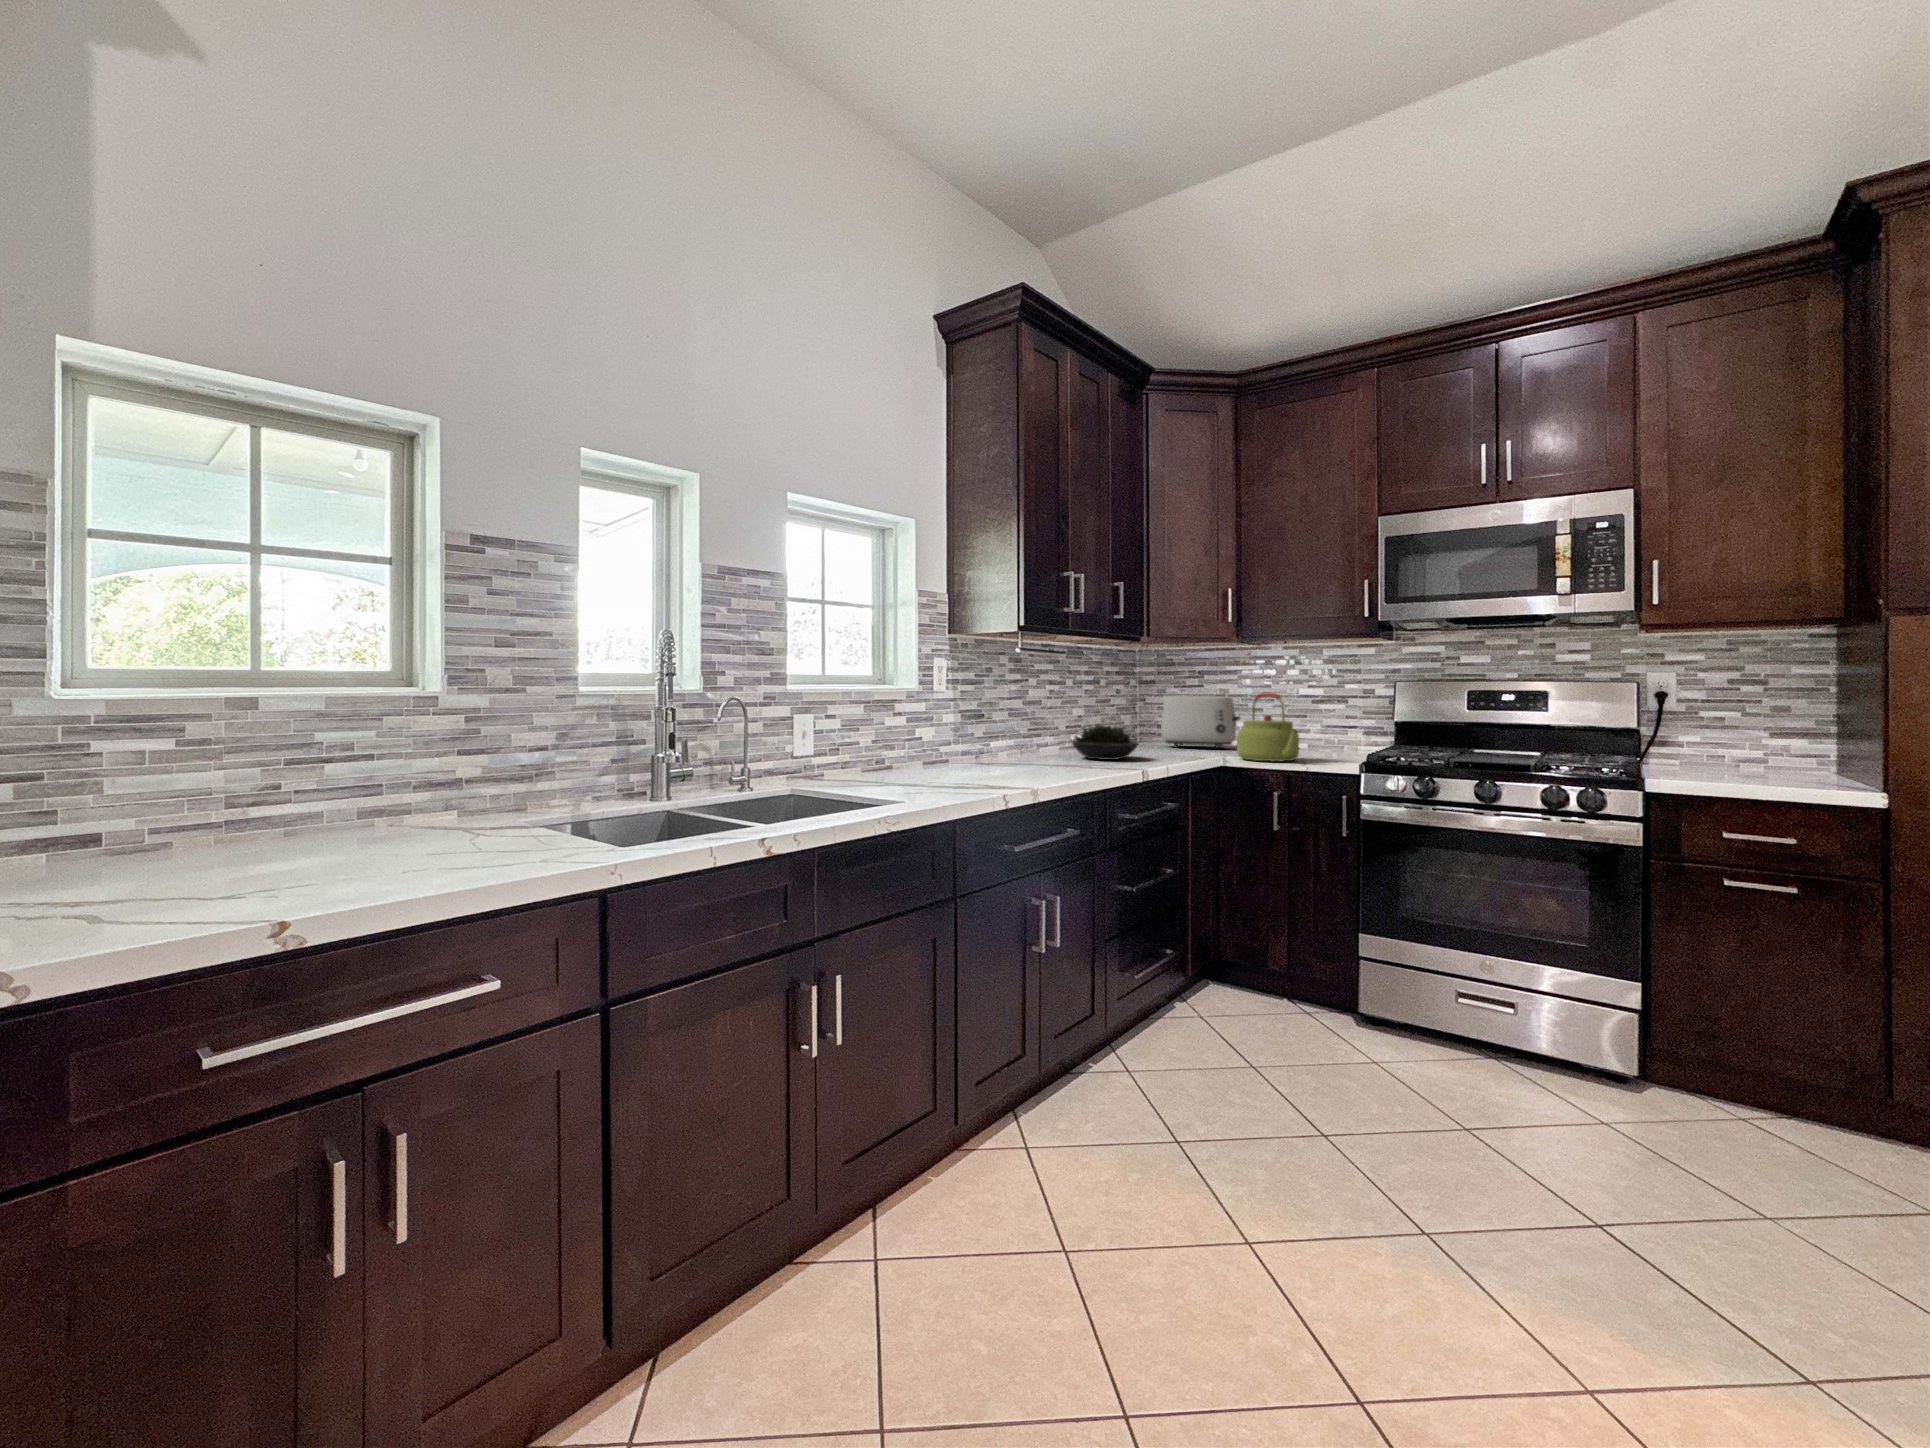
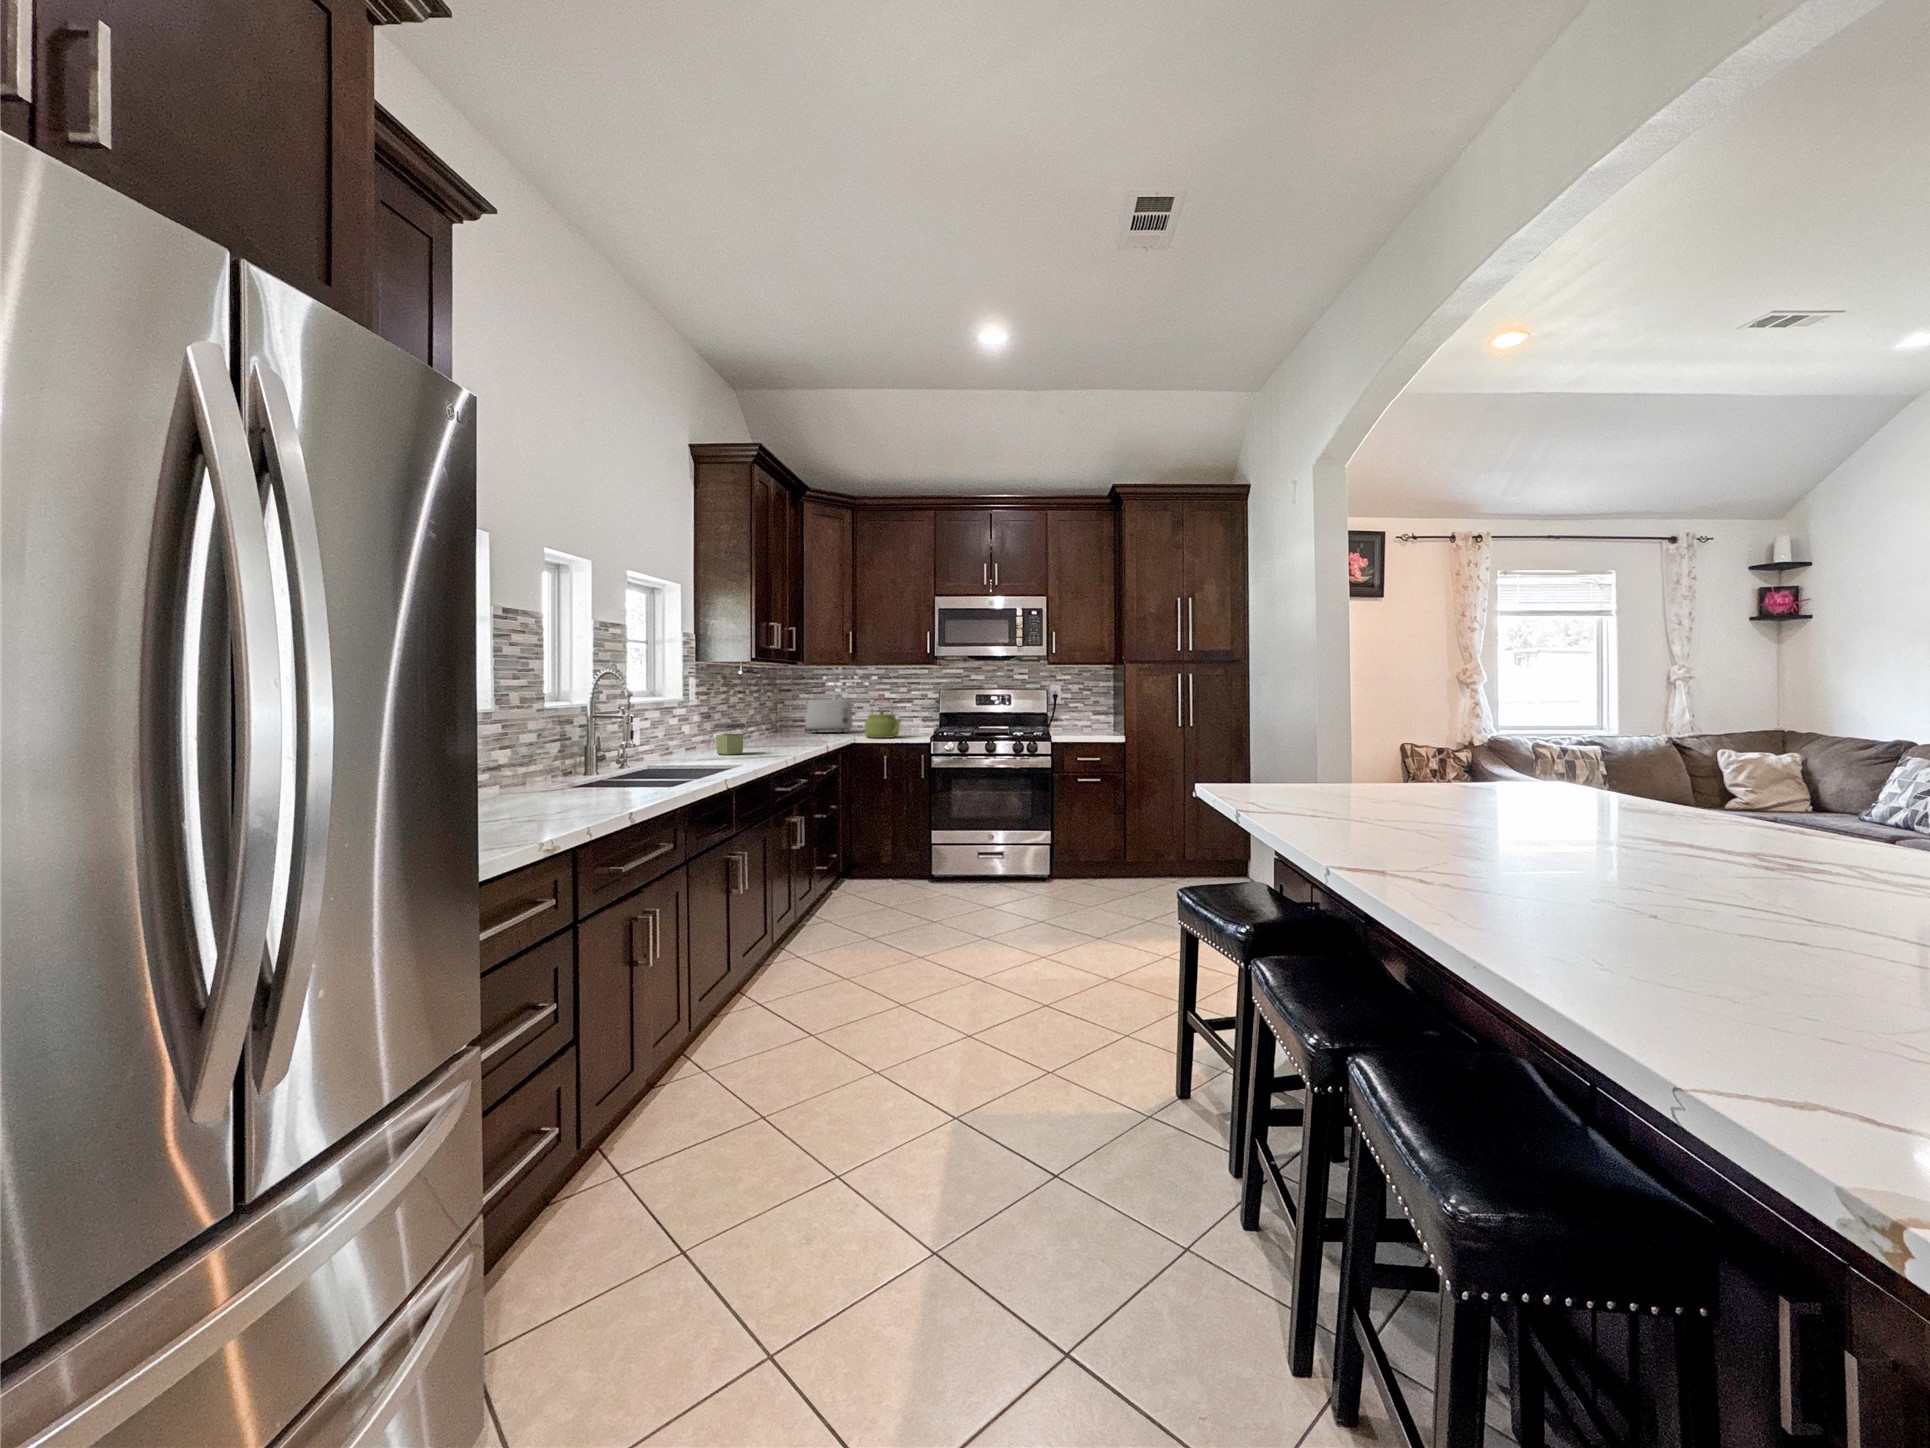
succulent plant: present [1072,724,1139,760] -> none [769,719,813,742]
jar: none [933,725,981,776] -> present [714,722,745,755]

